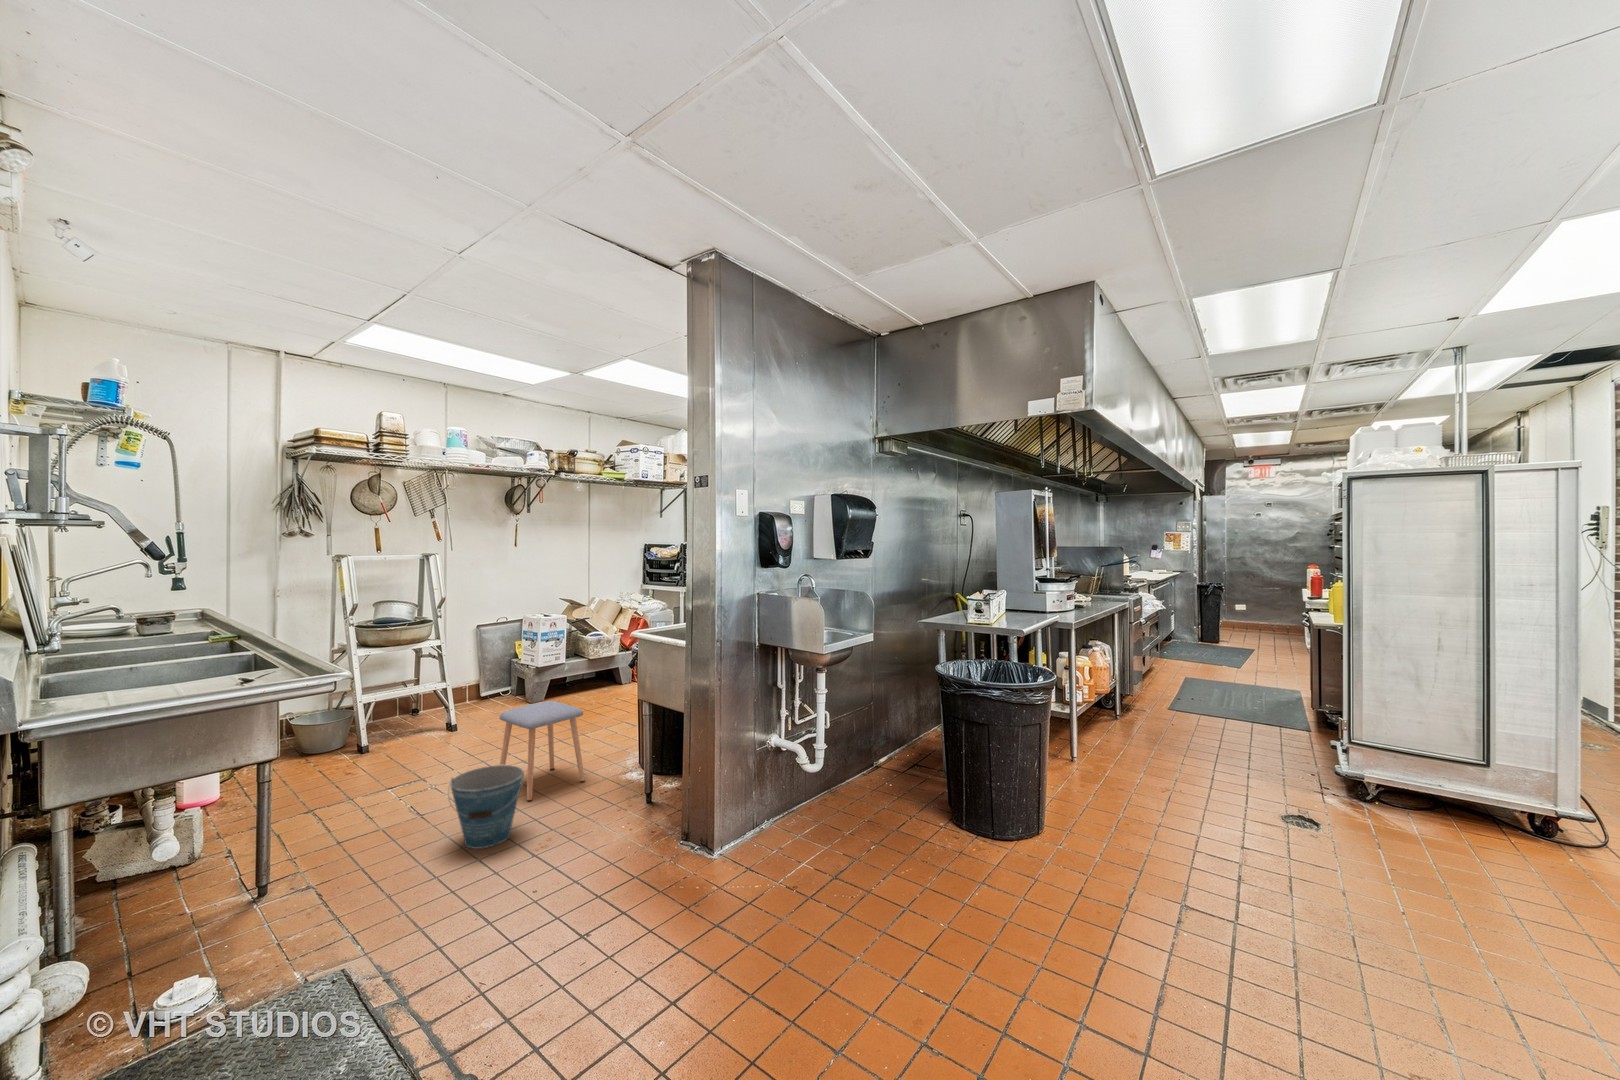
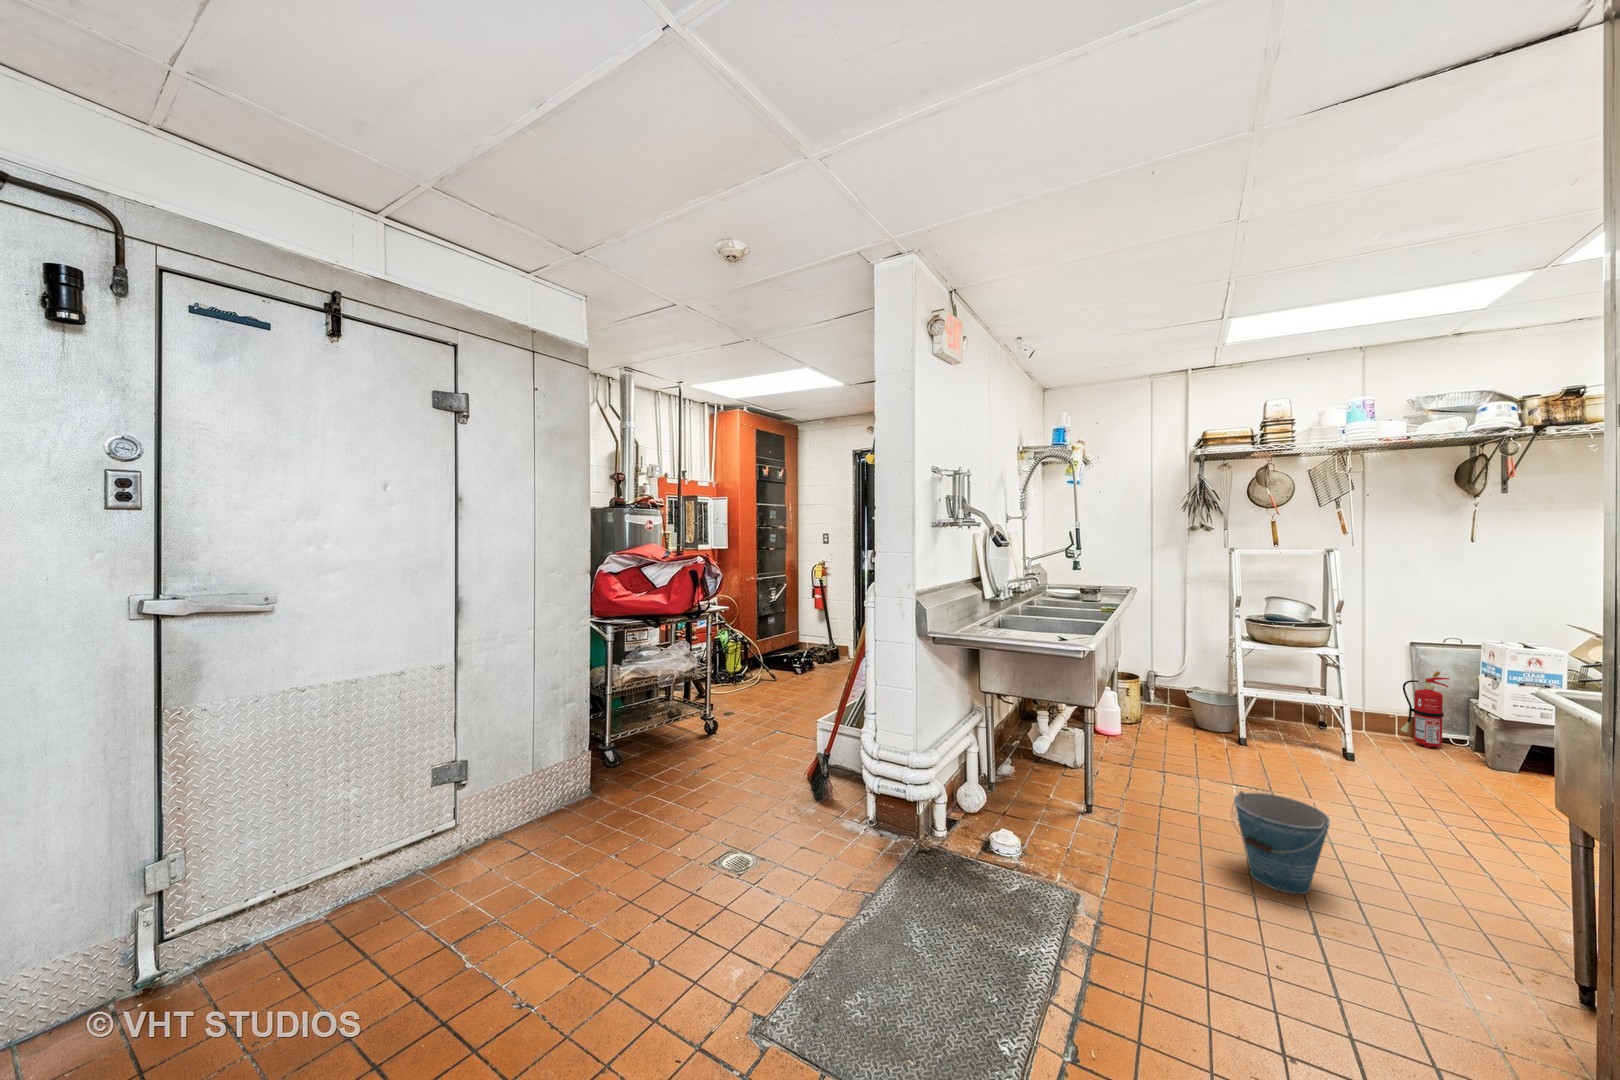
fire extinguisher: none [473,644,503,704] -> present [1401,671,1450,748]
stool: present [499,701,585,801] -> none [1342,749,1484,897]

